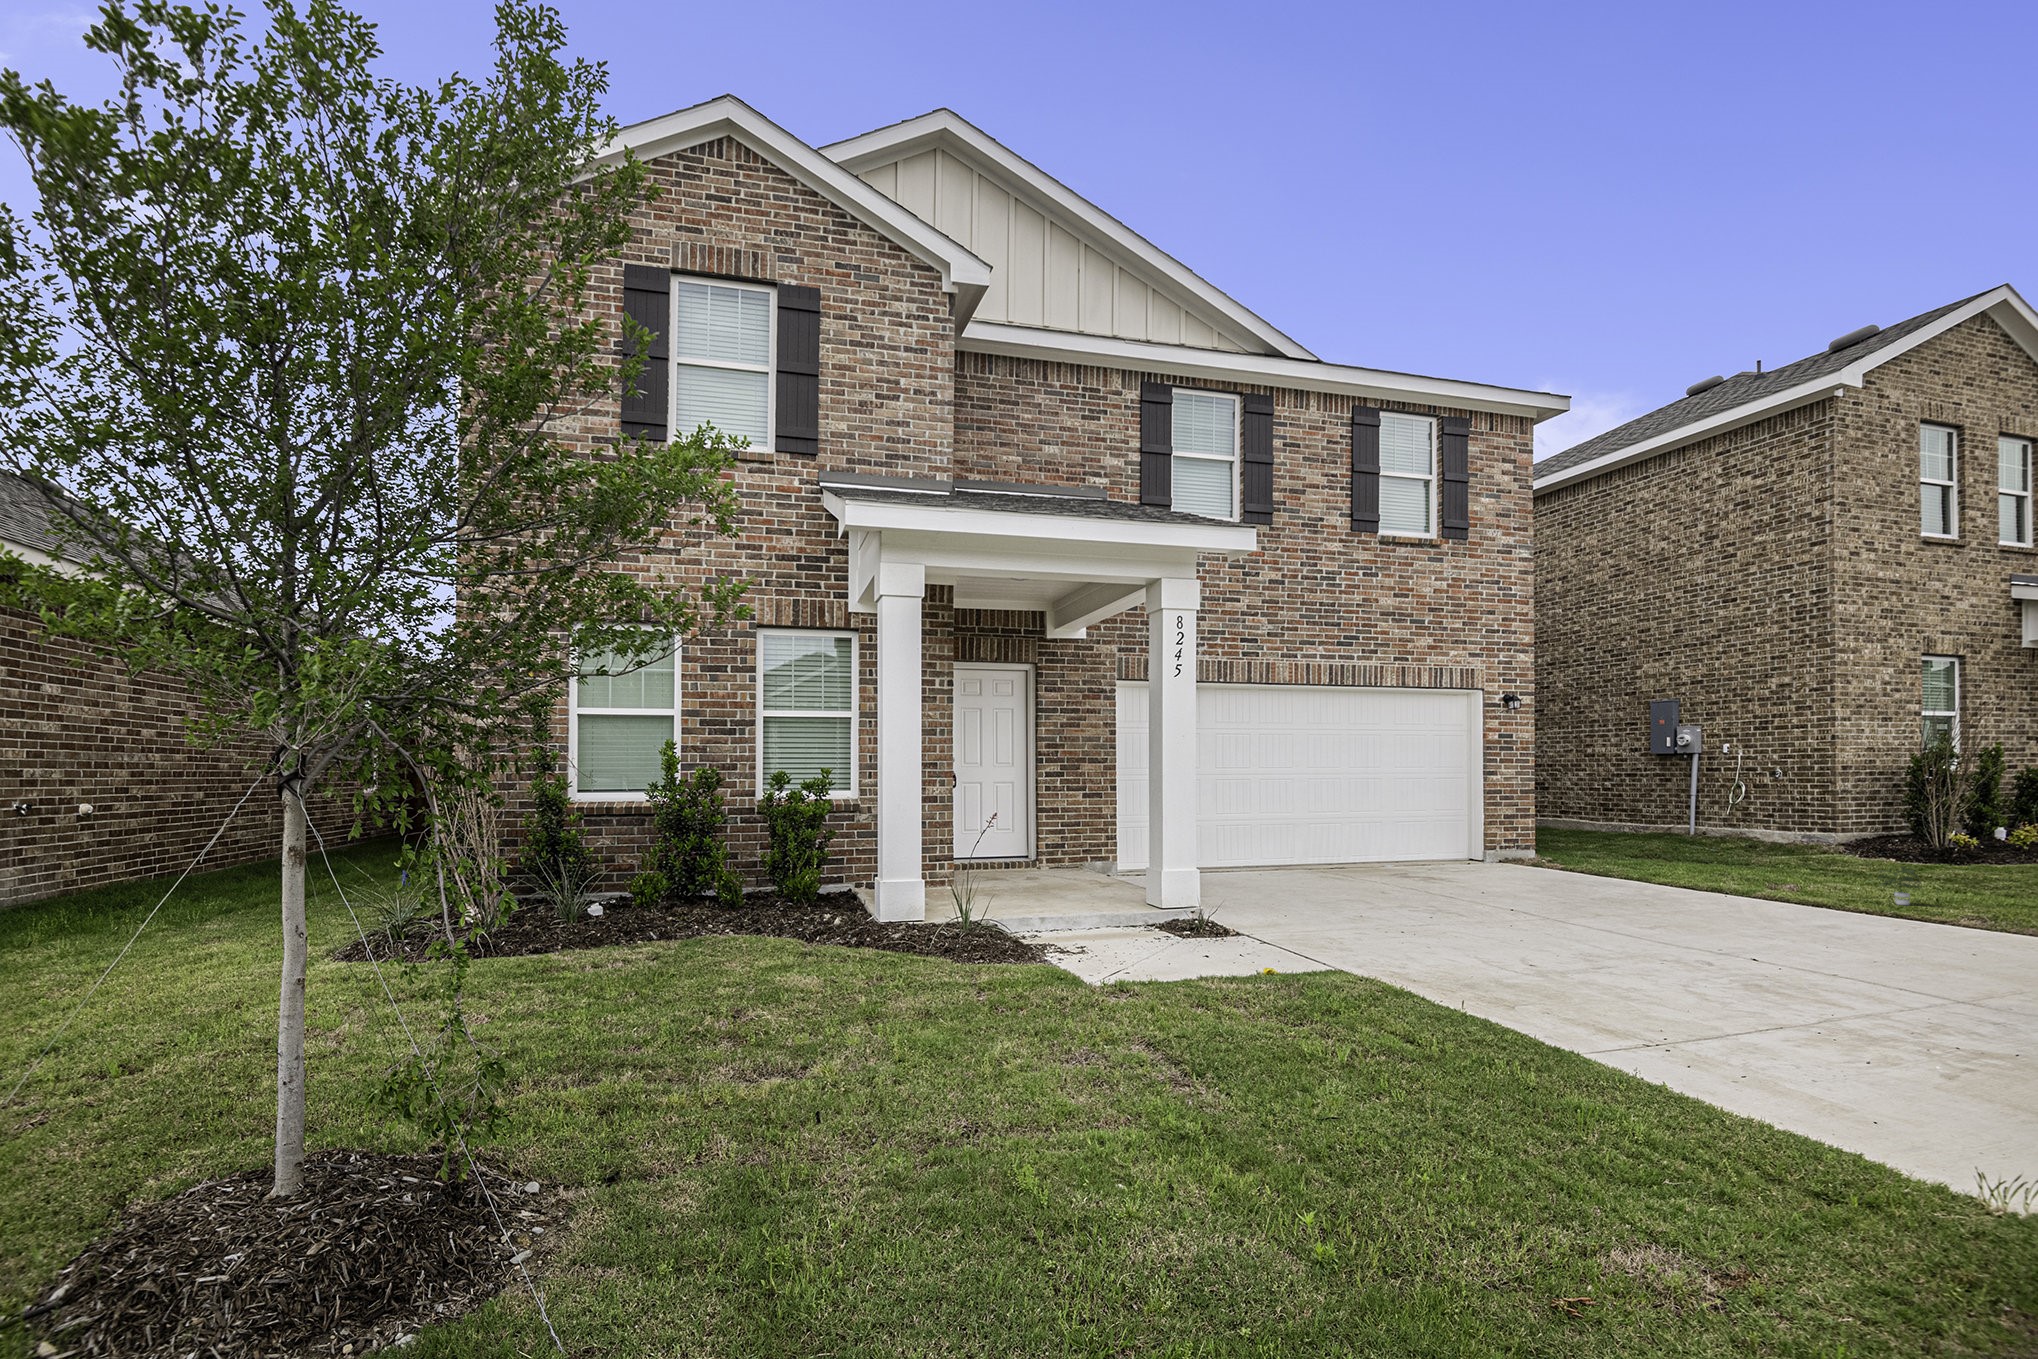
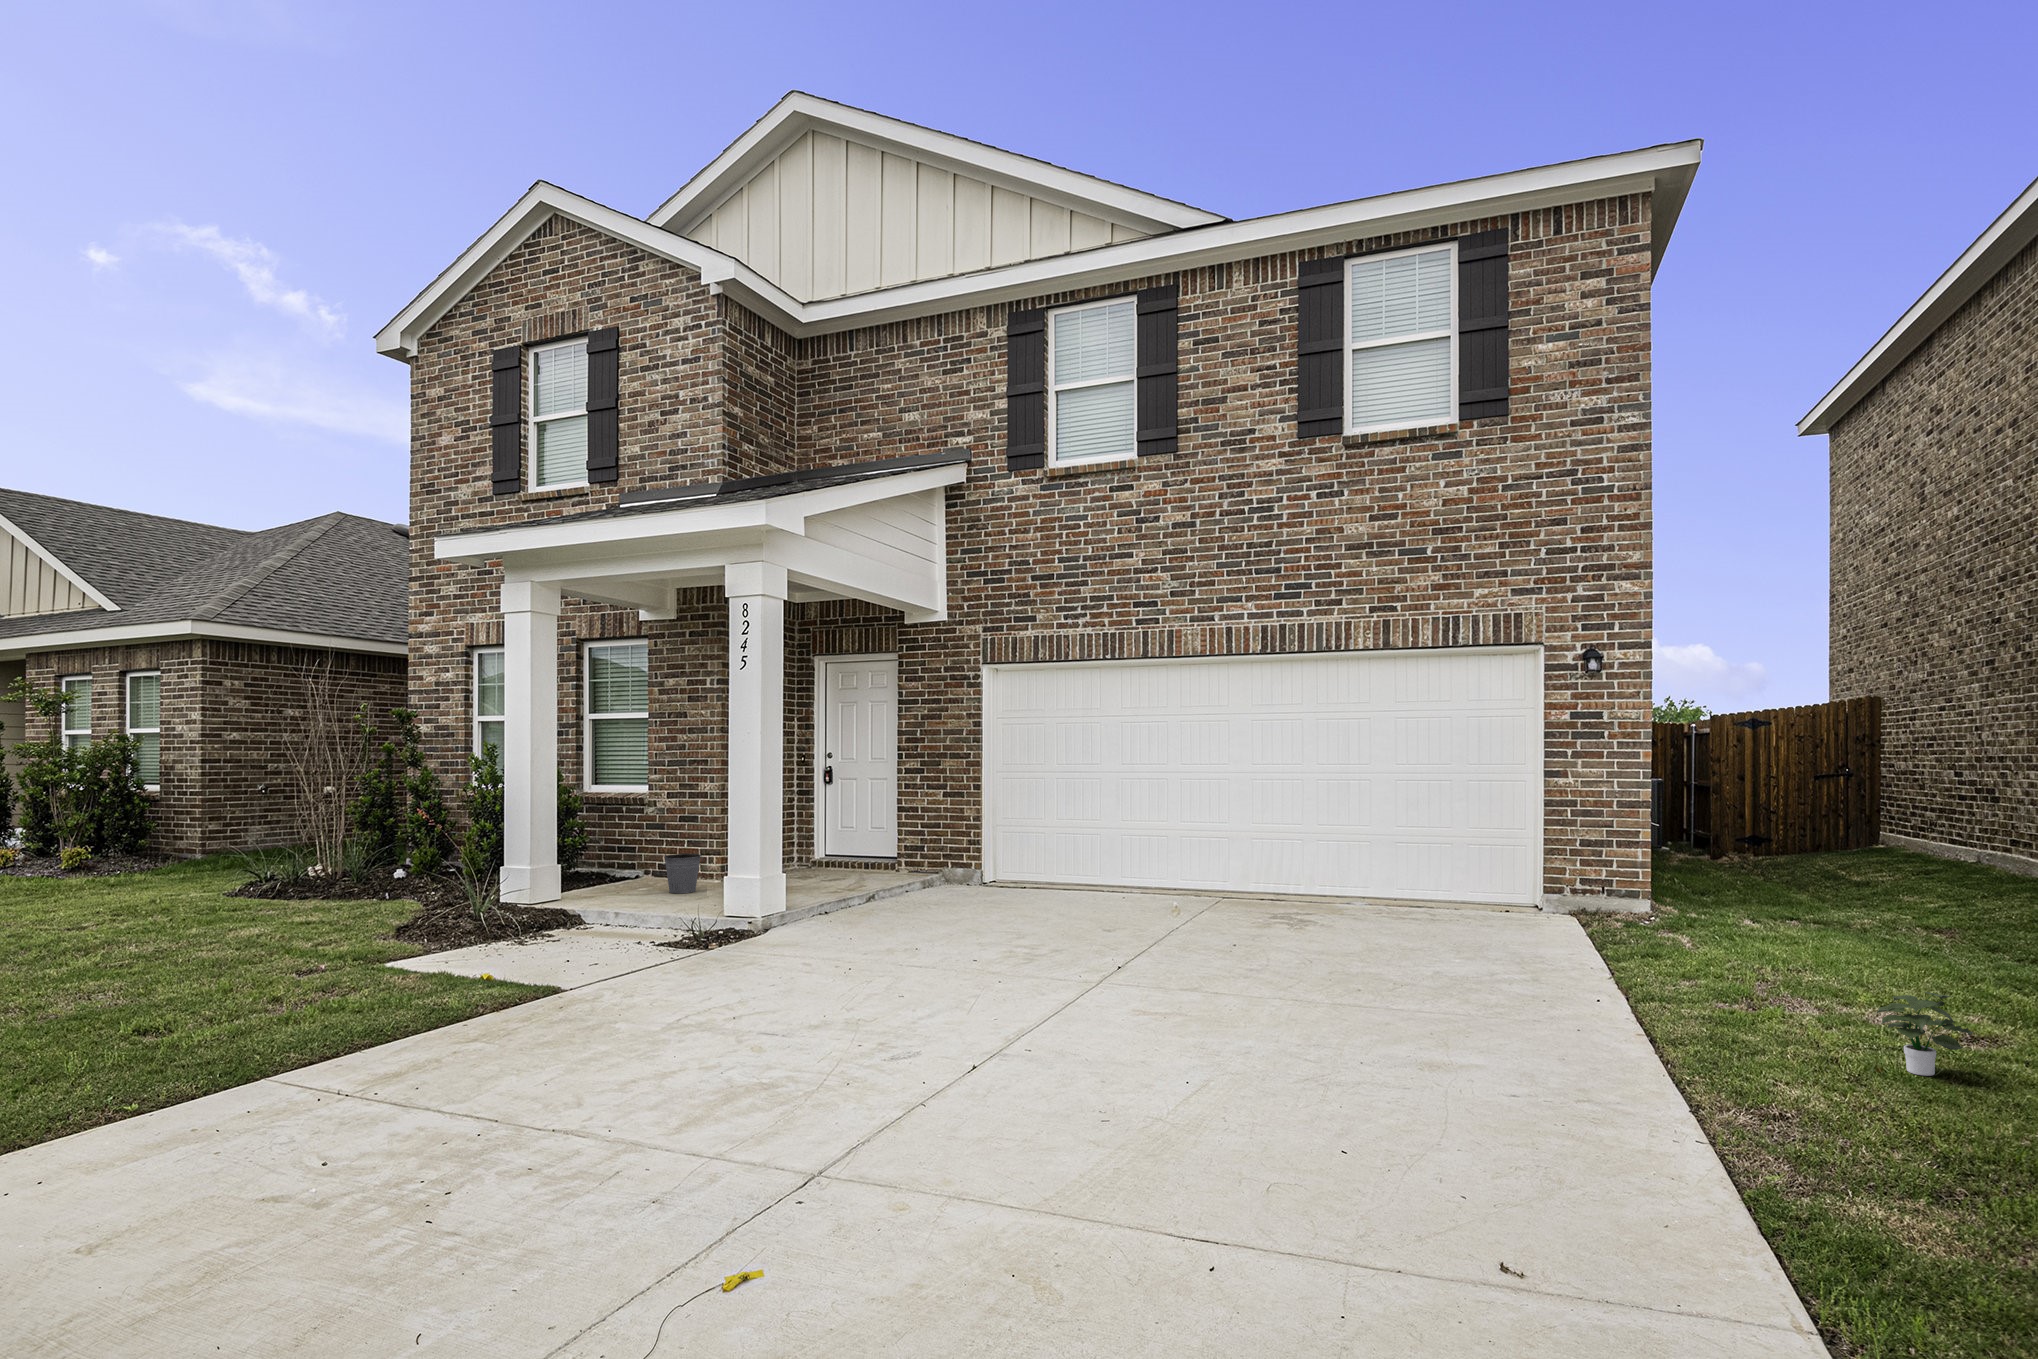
bucket: none [887,856,925,898] -> present [665,854,701,893]

